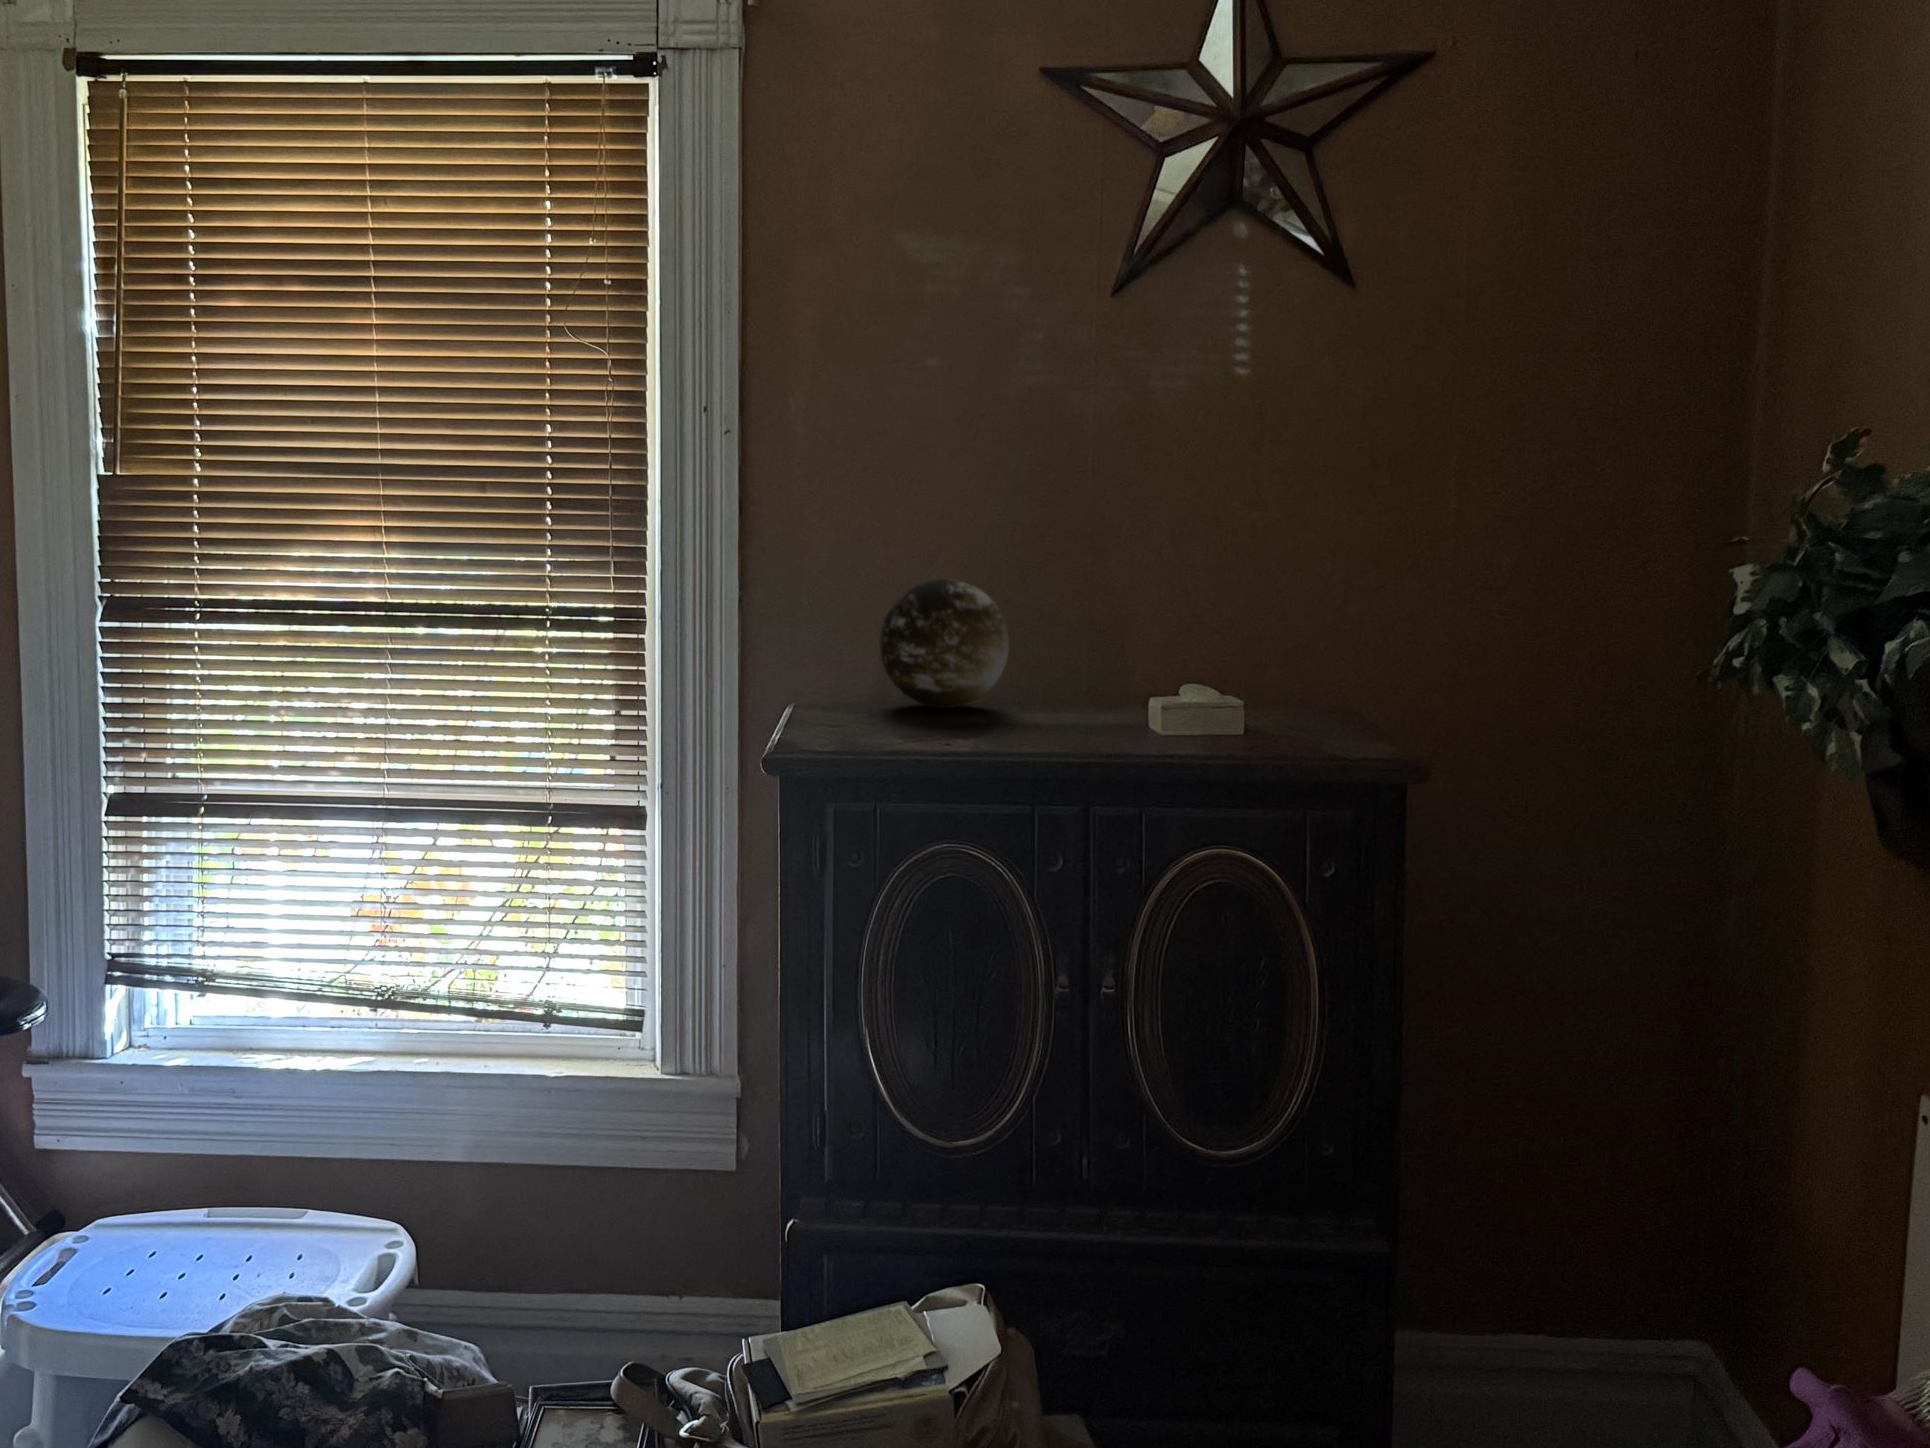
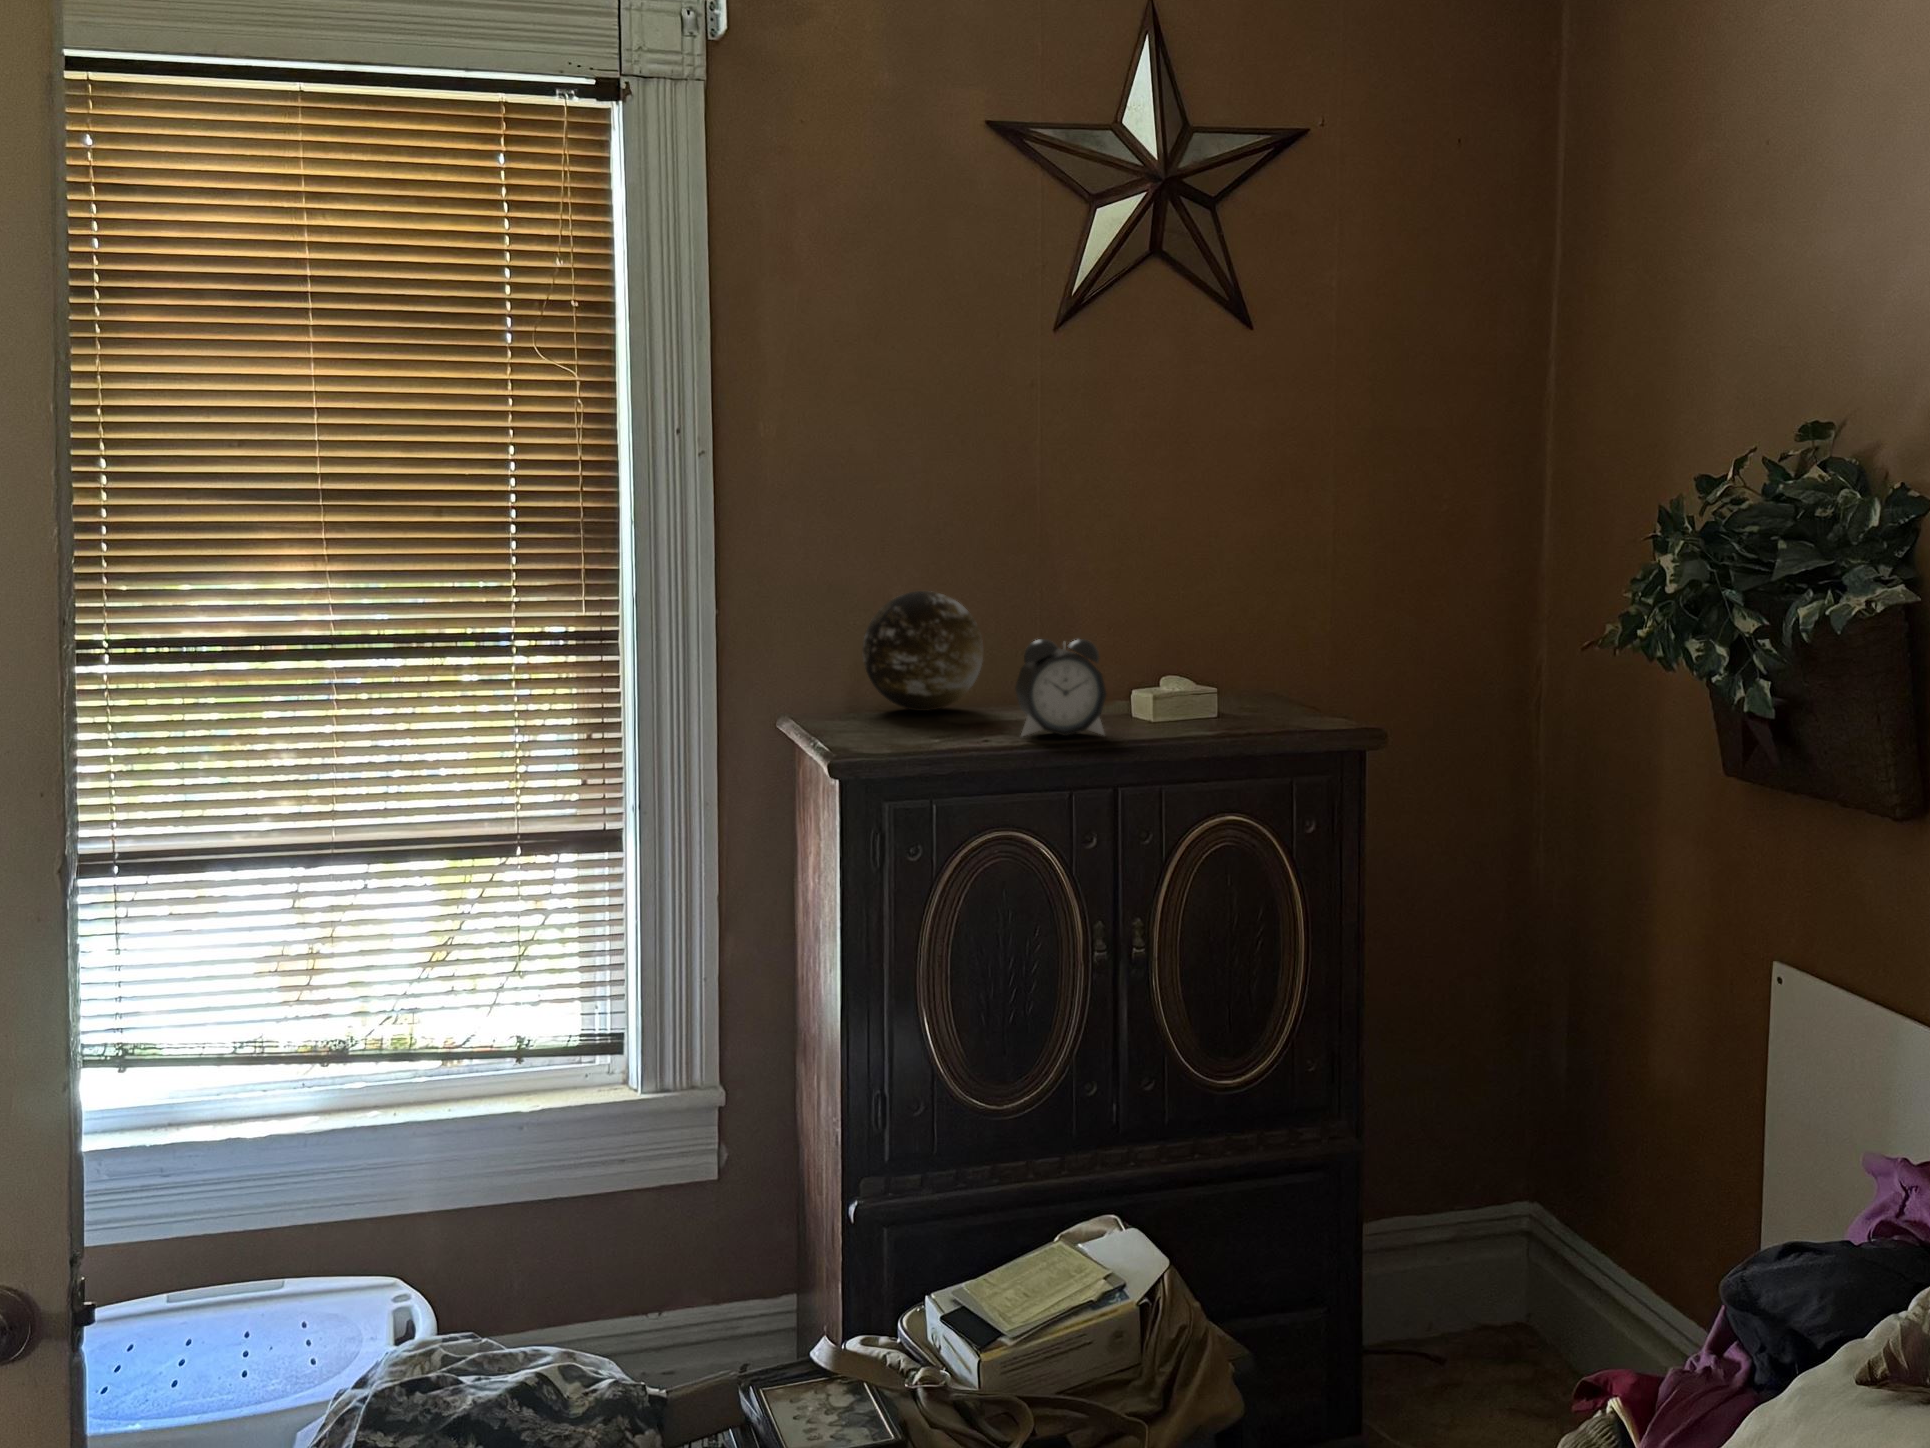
alarm clock: none [1006,635,1104,747] -> present [1015,639,1107,736]

